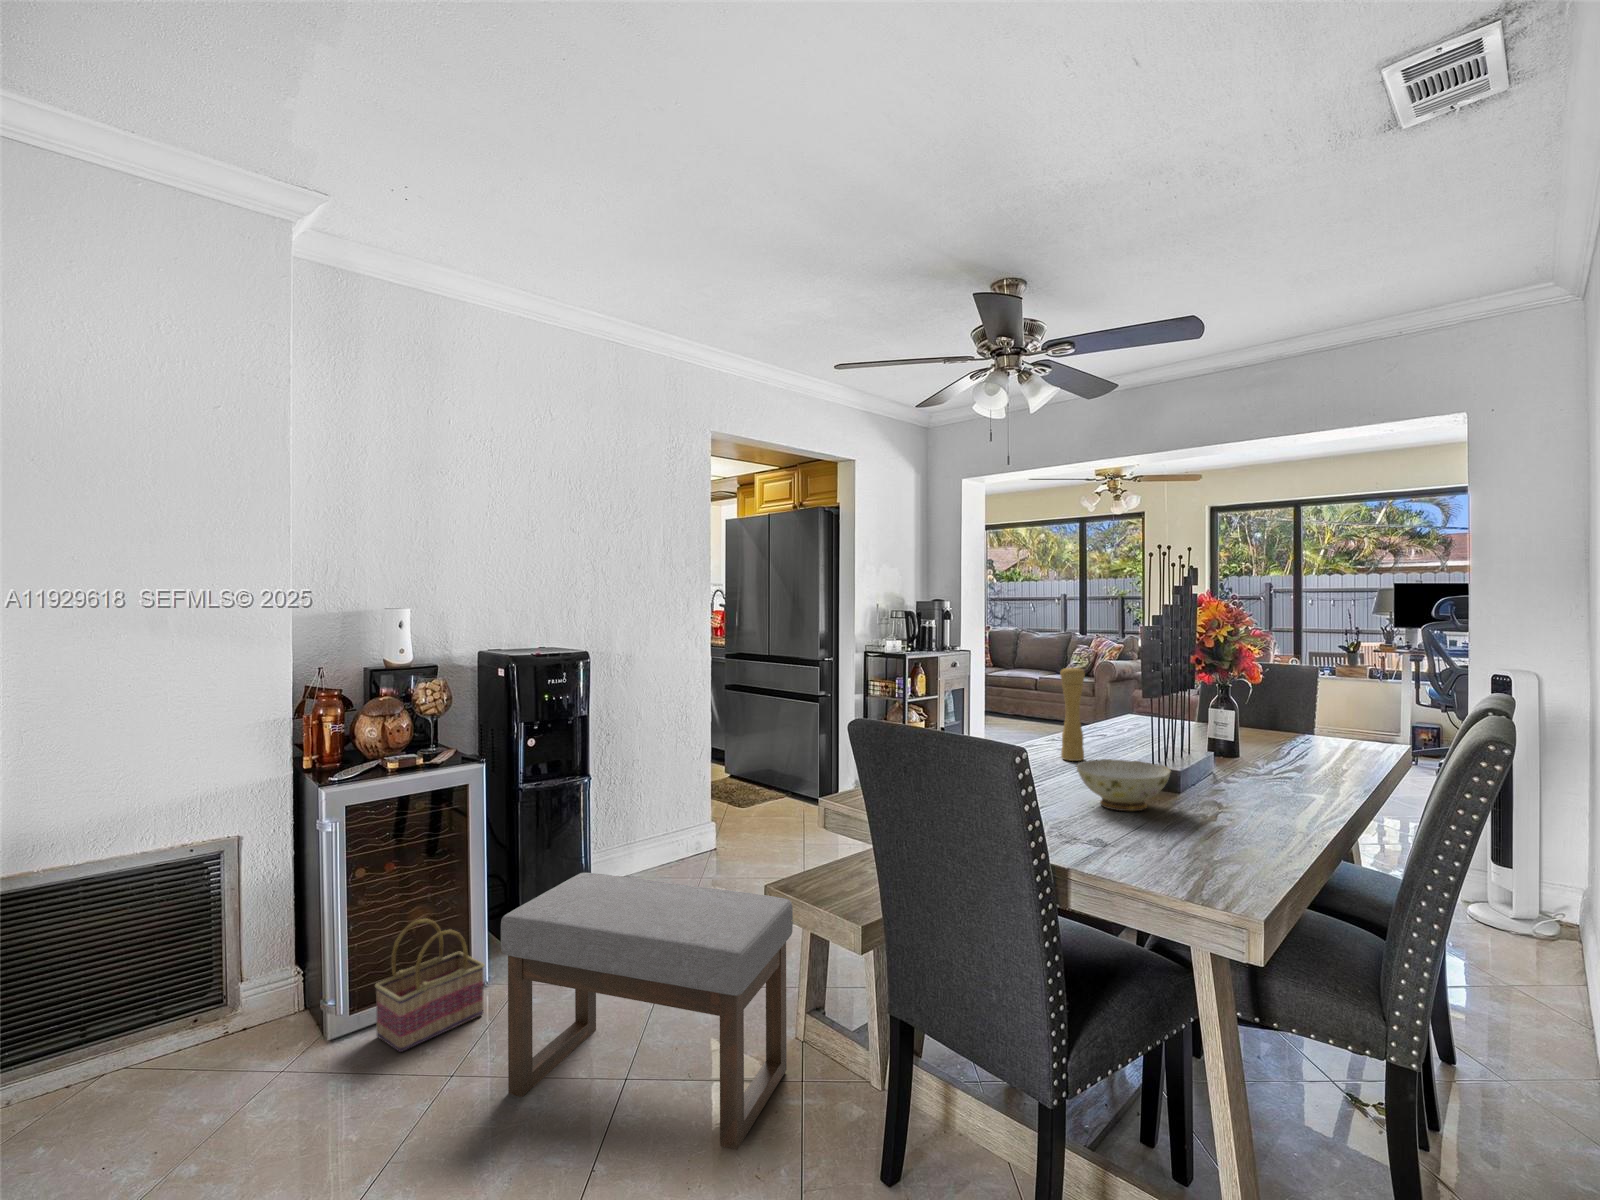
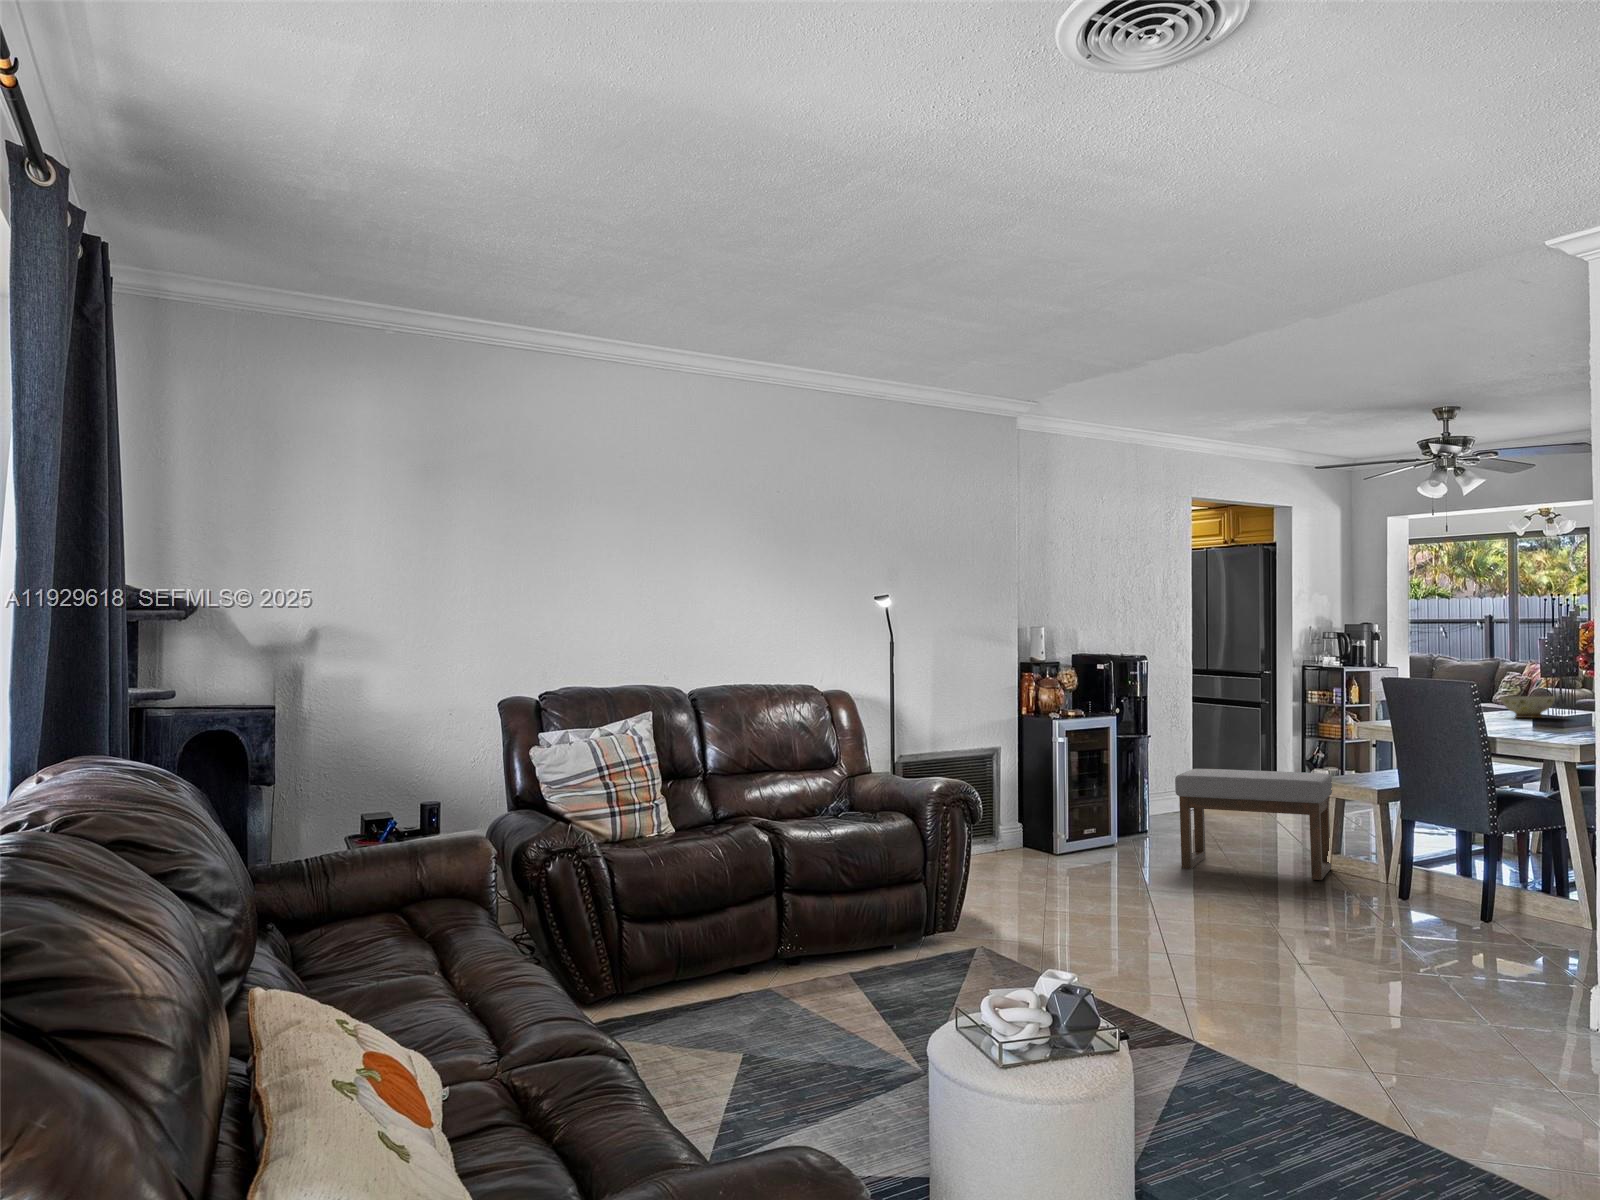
pepper mill: present [1060,666,1085,761] -> none [1488,651,1506,710]
basket: present [375,919,485,1052] -> none [1082,796,1133,858]

